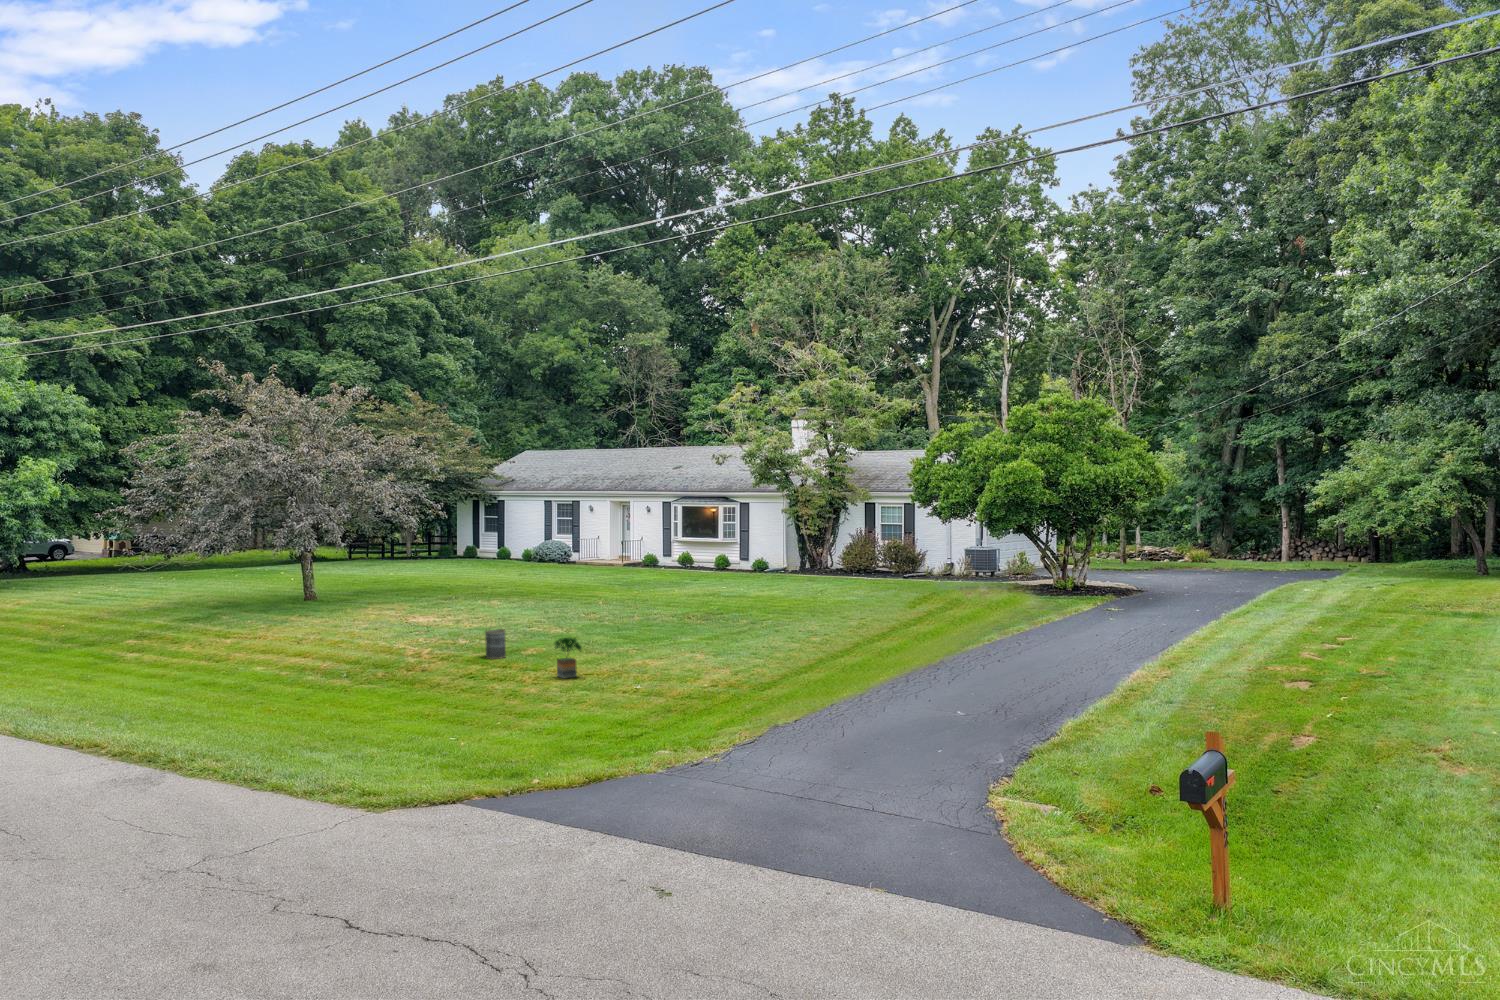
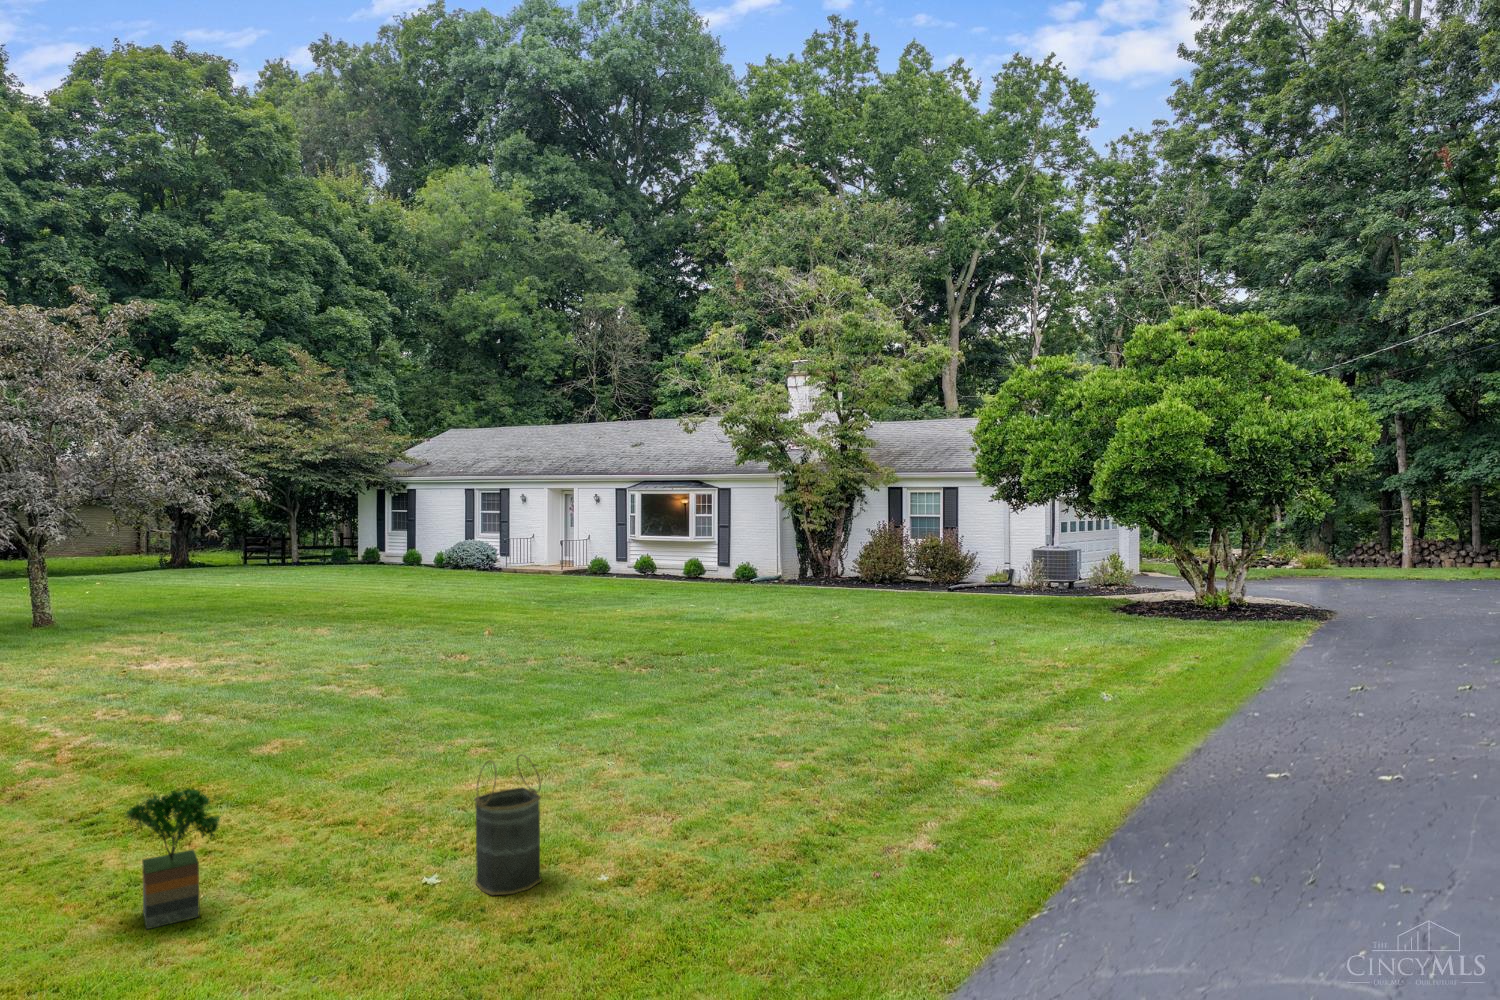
basket: present [485,629,506,659] -> present [474,754,542,895]

